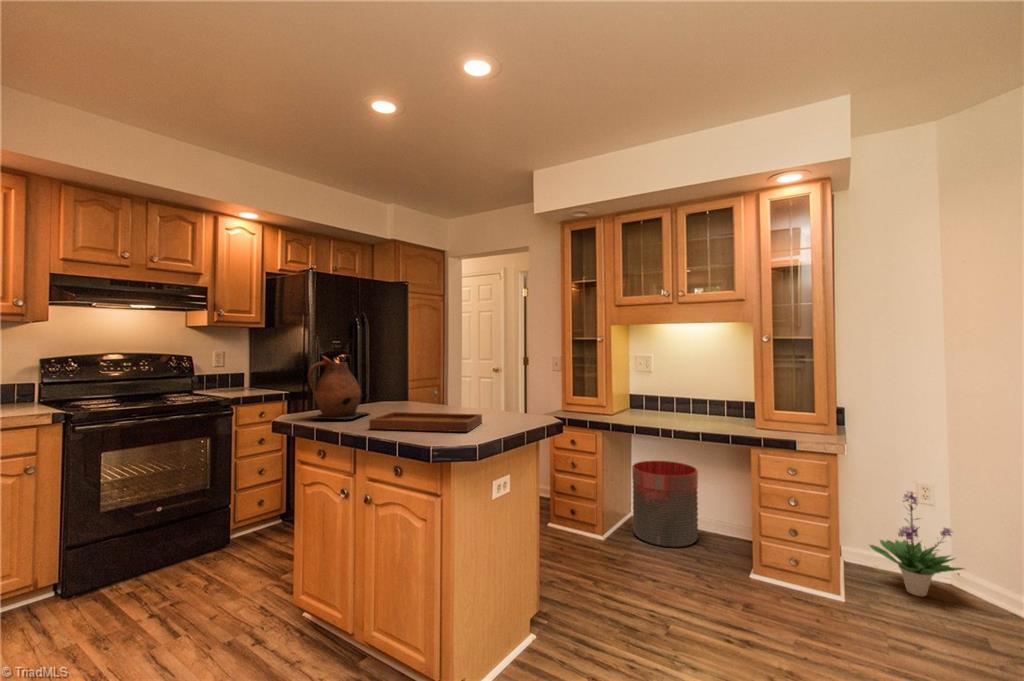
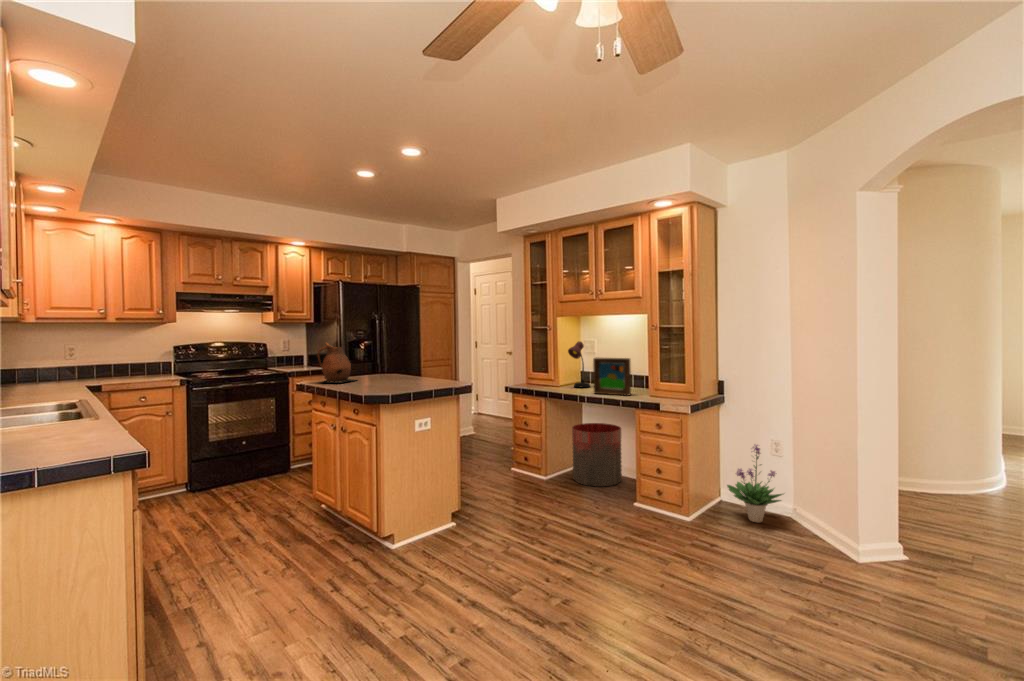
desk lamp: none [628,357,655,416] -> present [568,341,590,387]
picture frame: none [680,378,732,429] -> present [593,358,631,395]
tray: present [369,391,482,432] -> none [345,365,416,389]

